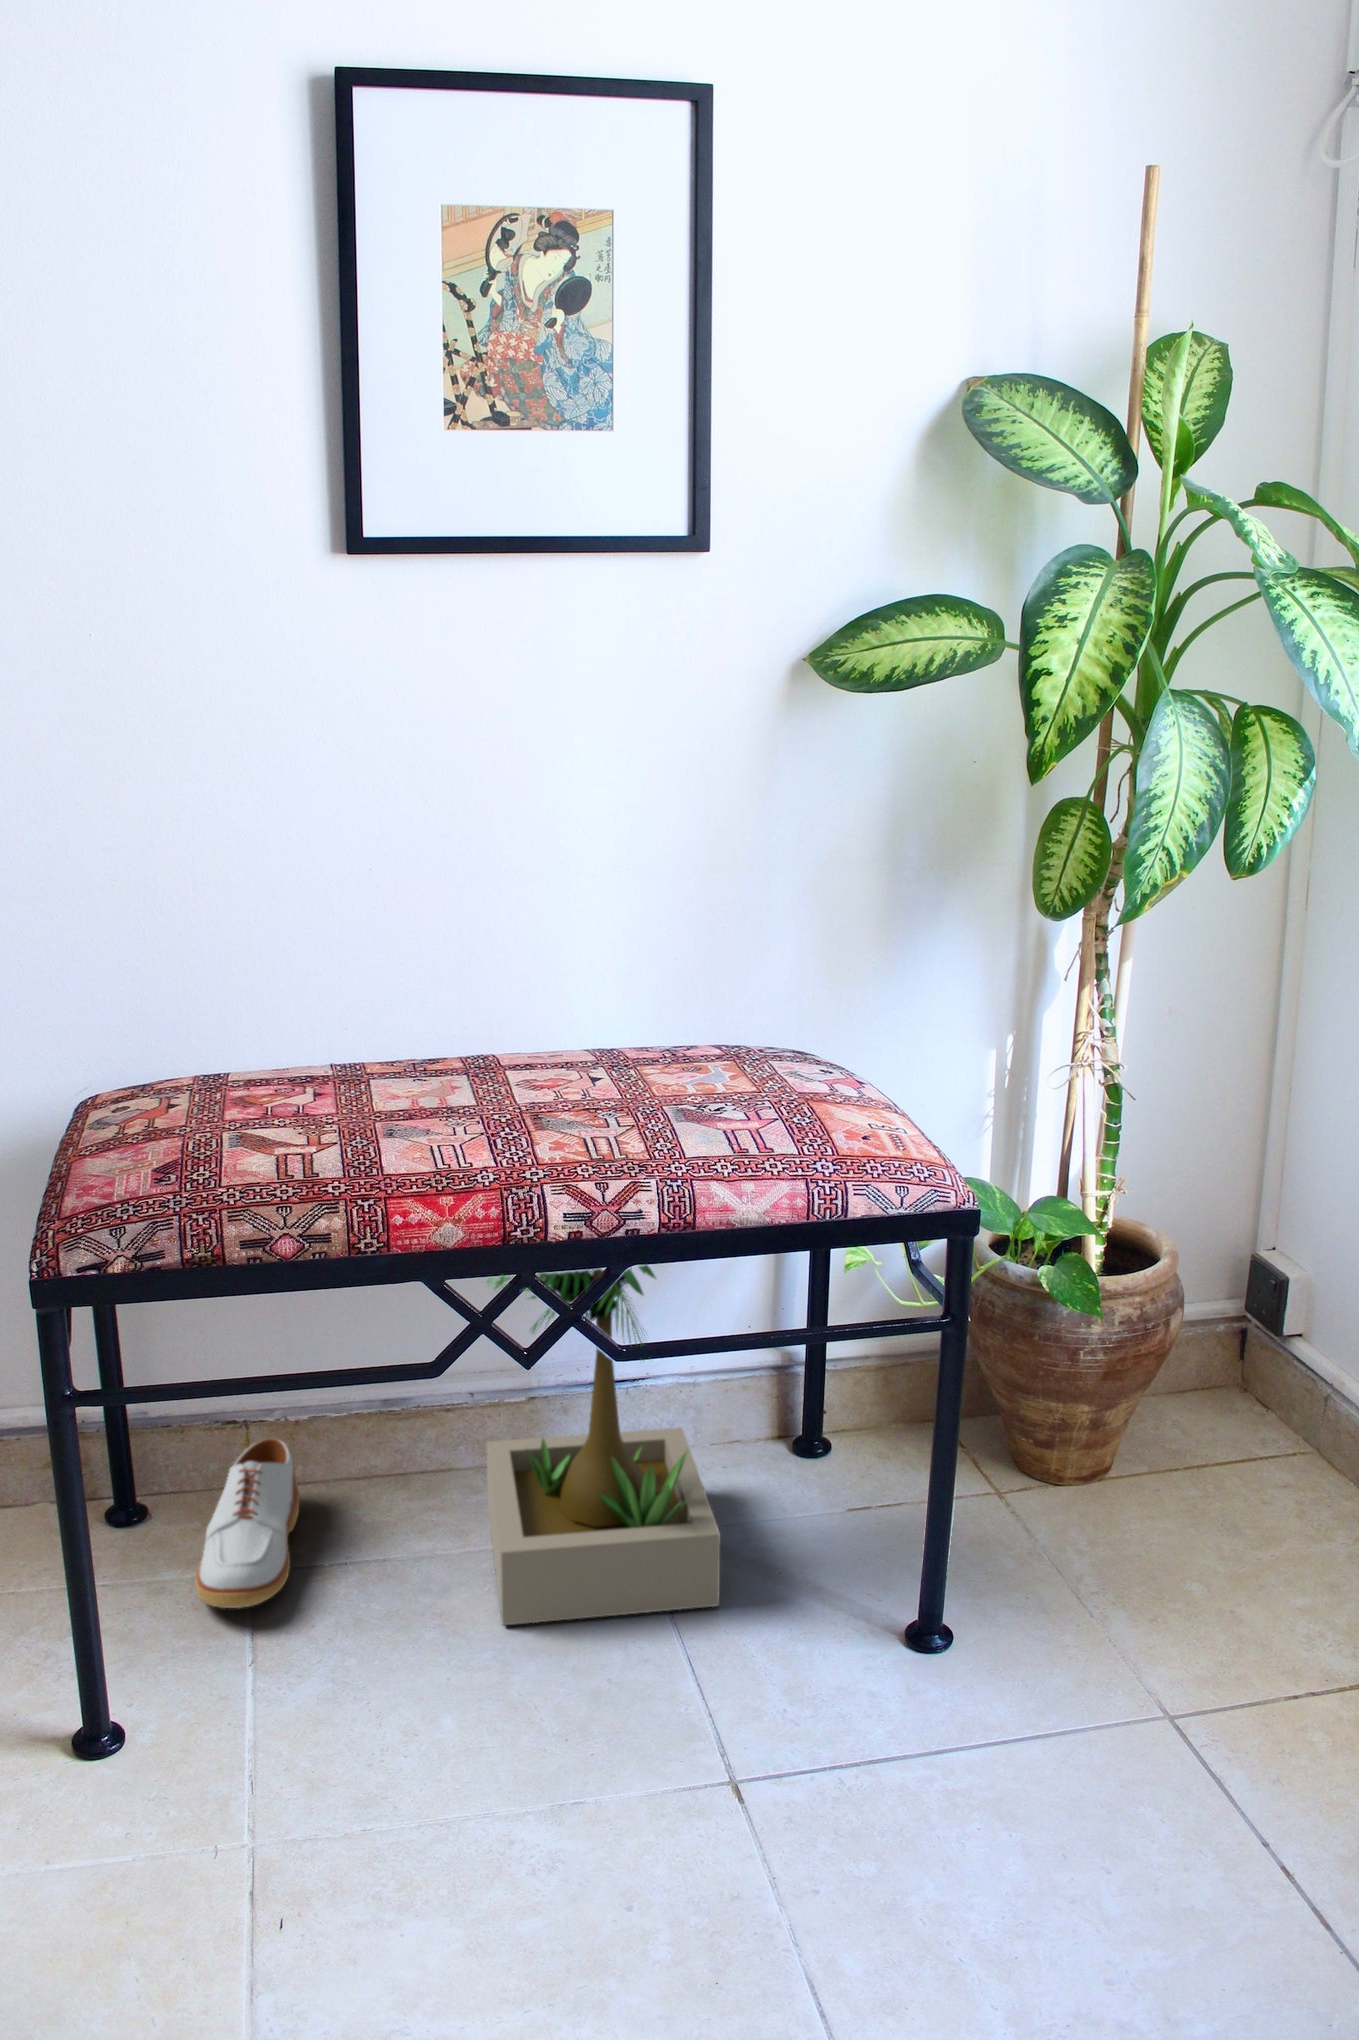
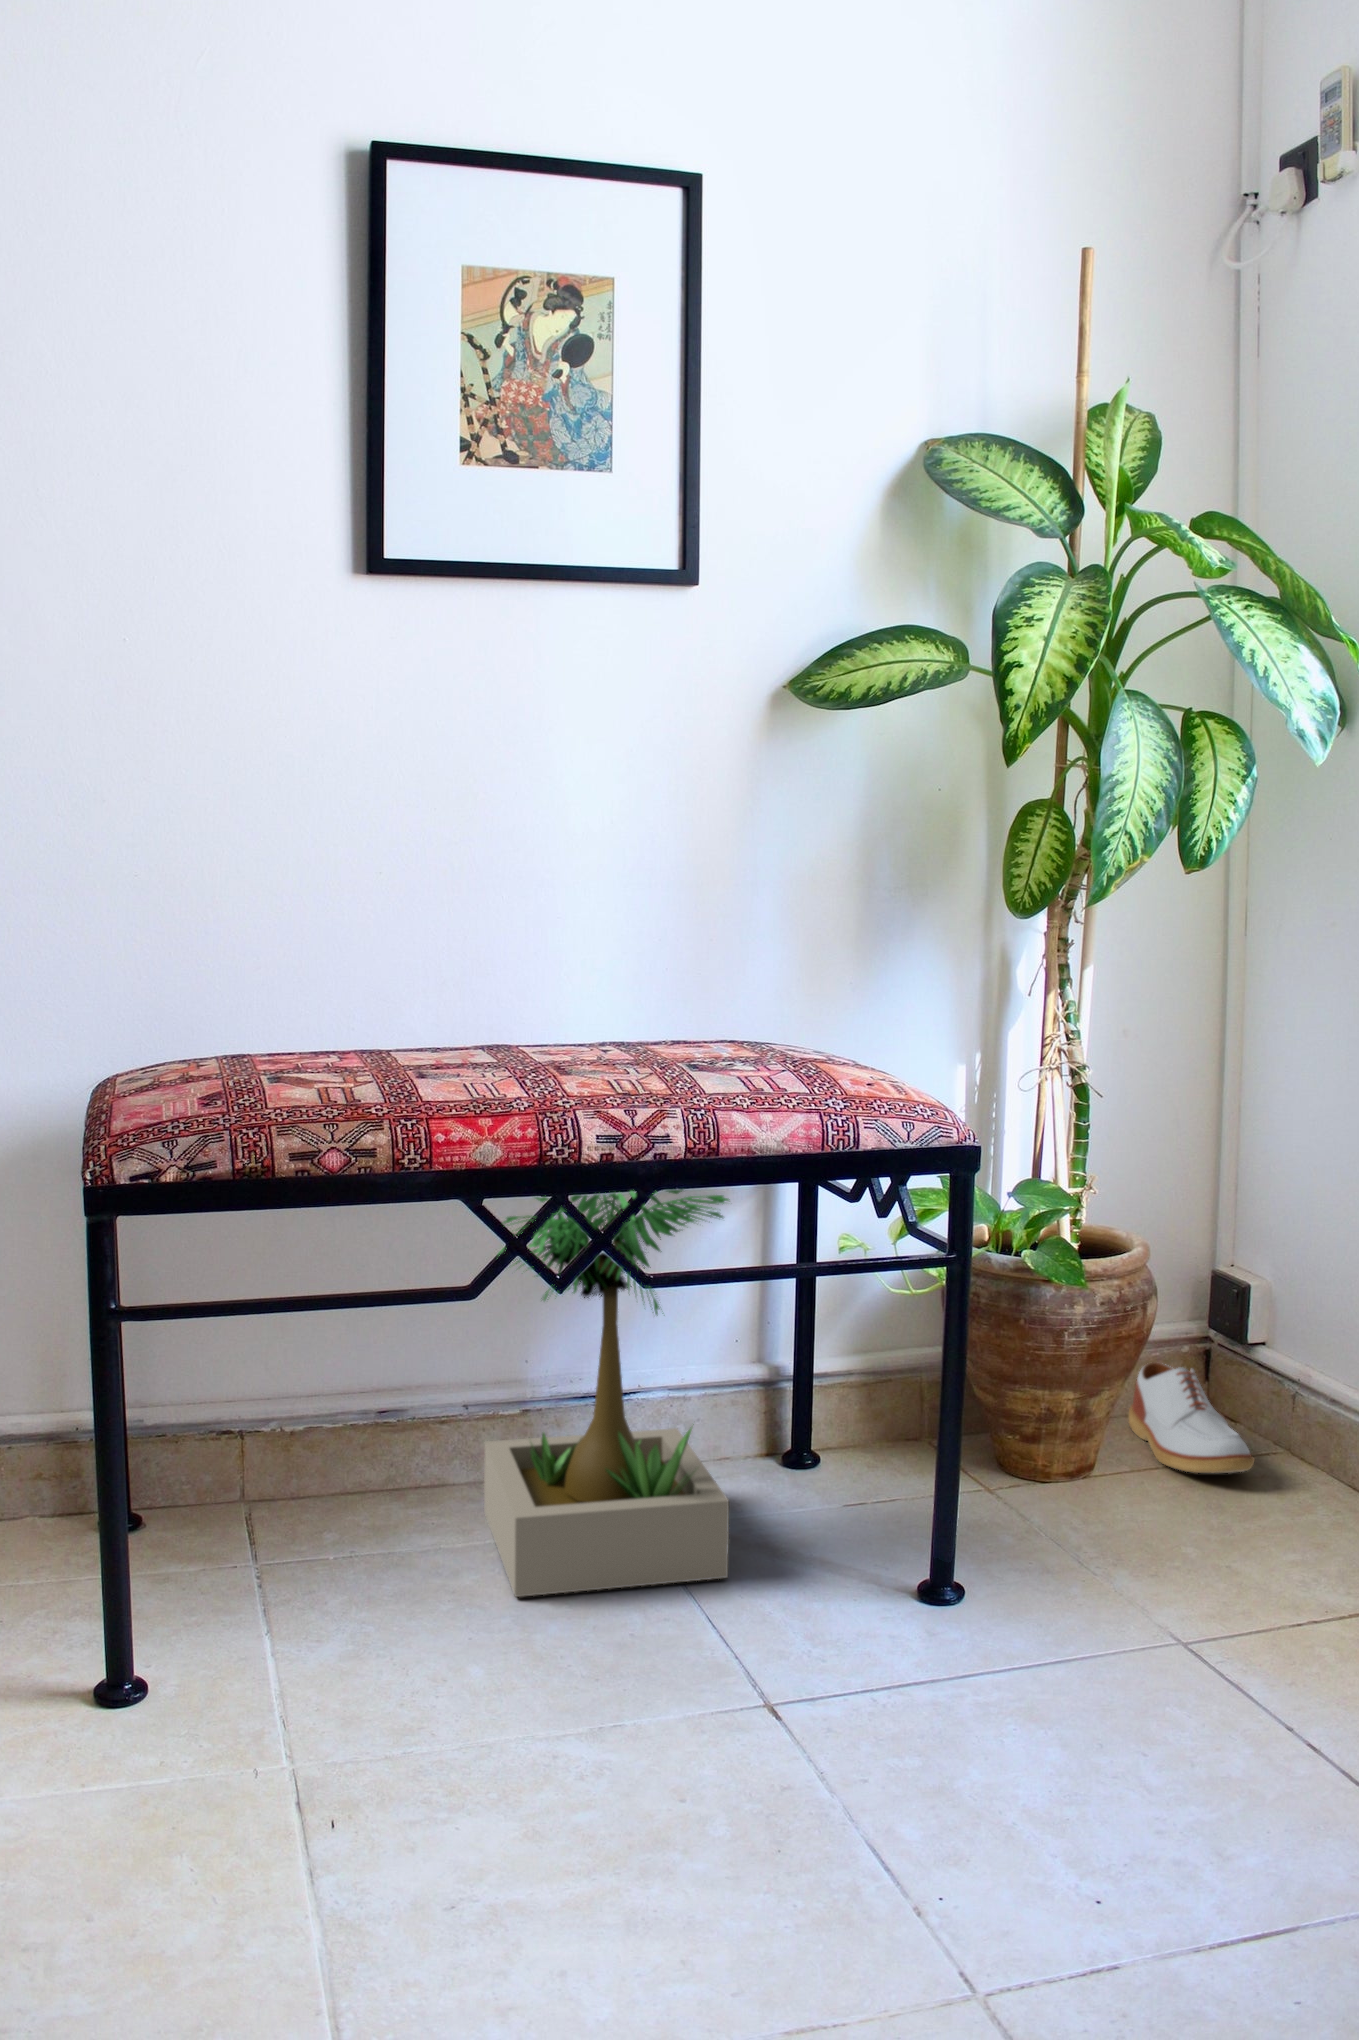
shoe: present [195,1438,300,1608] -> present [1128,1362,1255,1473]

